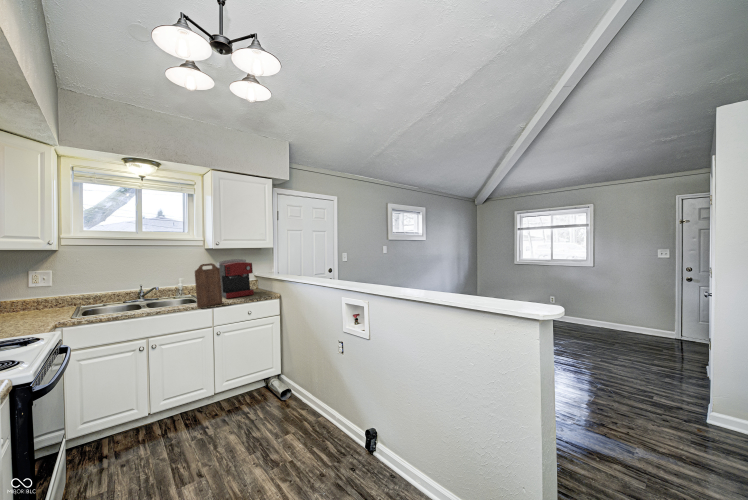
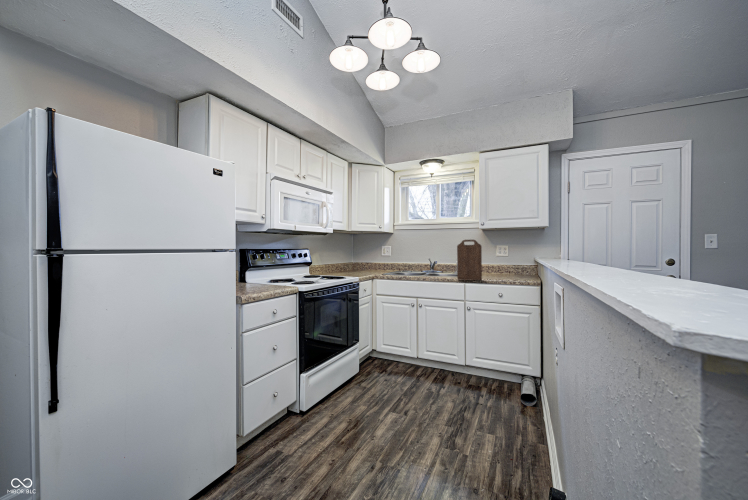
coffee maker: present [217,259,254,298] -> none [493,239,524,278]

